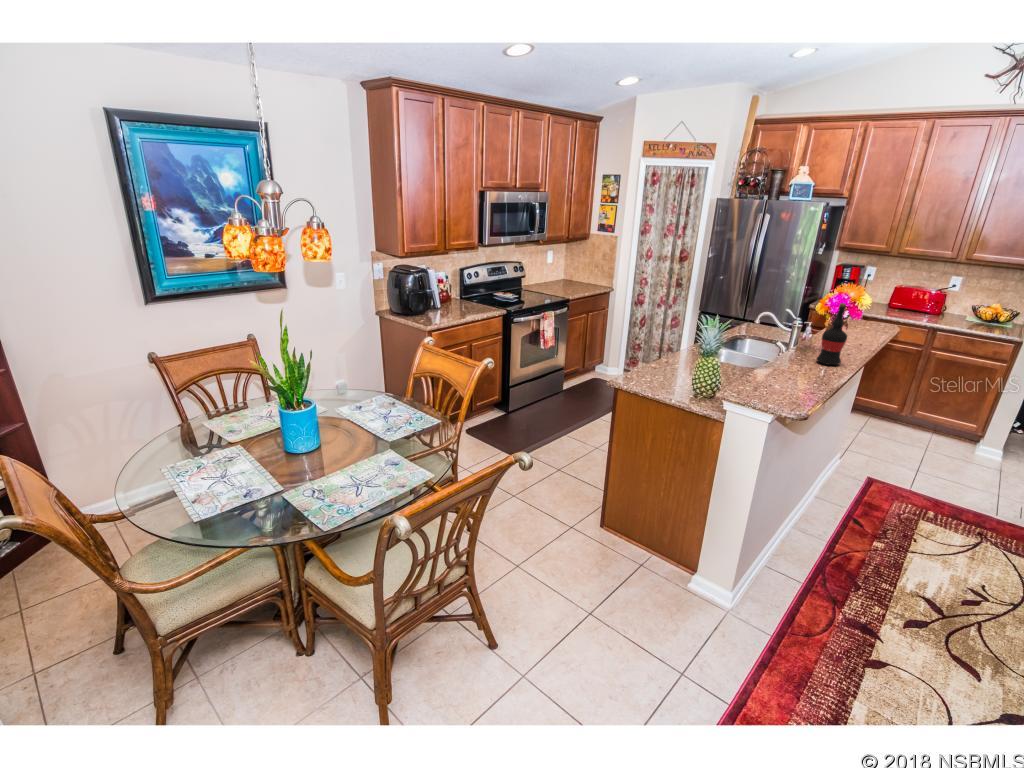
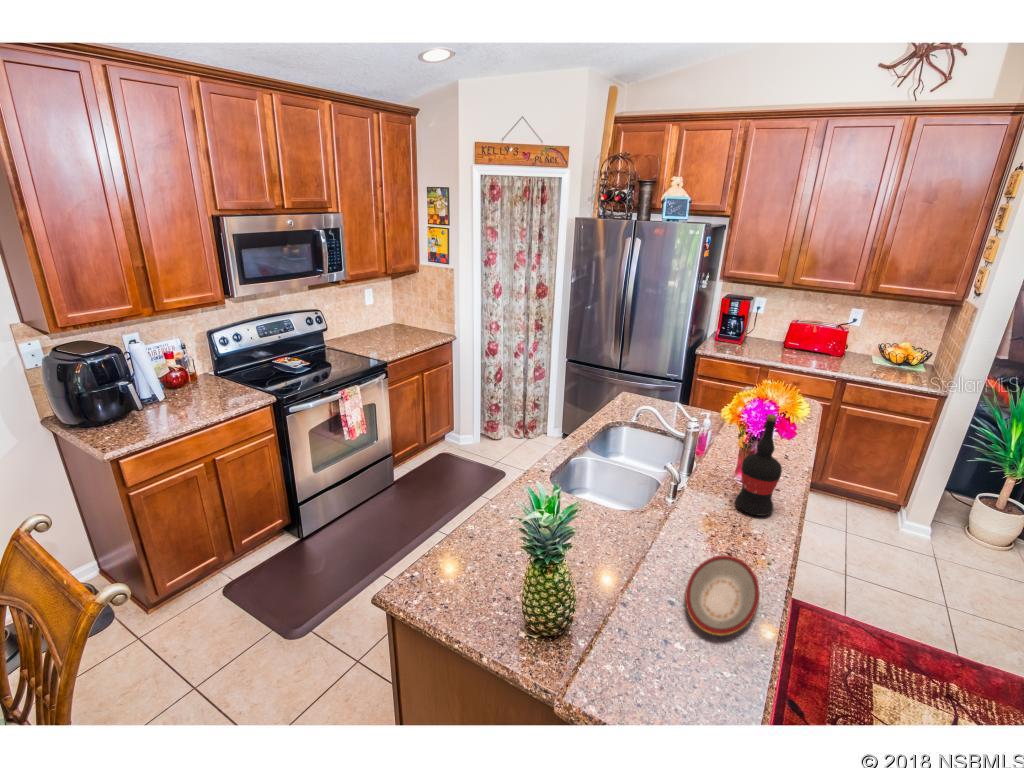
plate: none [779,371,821,390] -> present [685,555,759,636]

